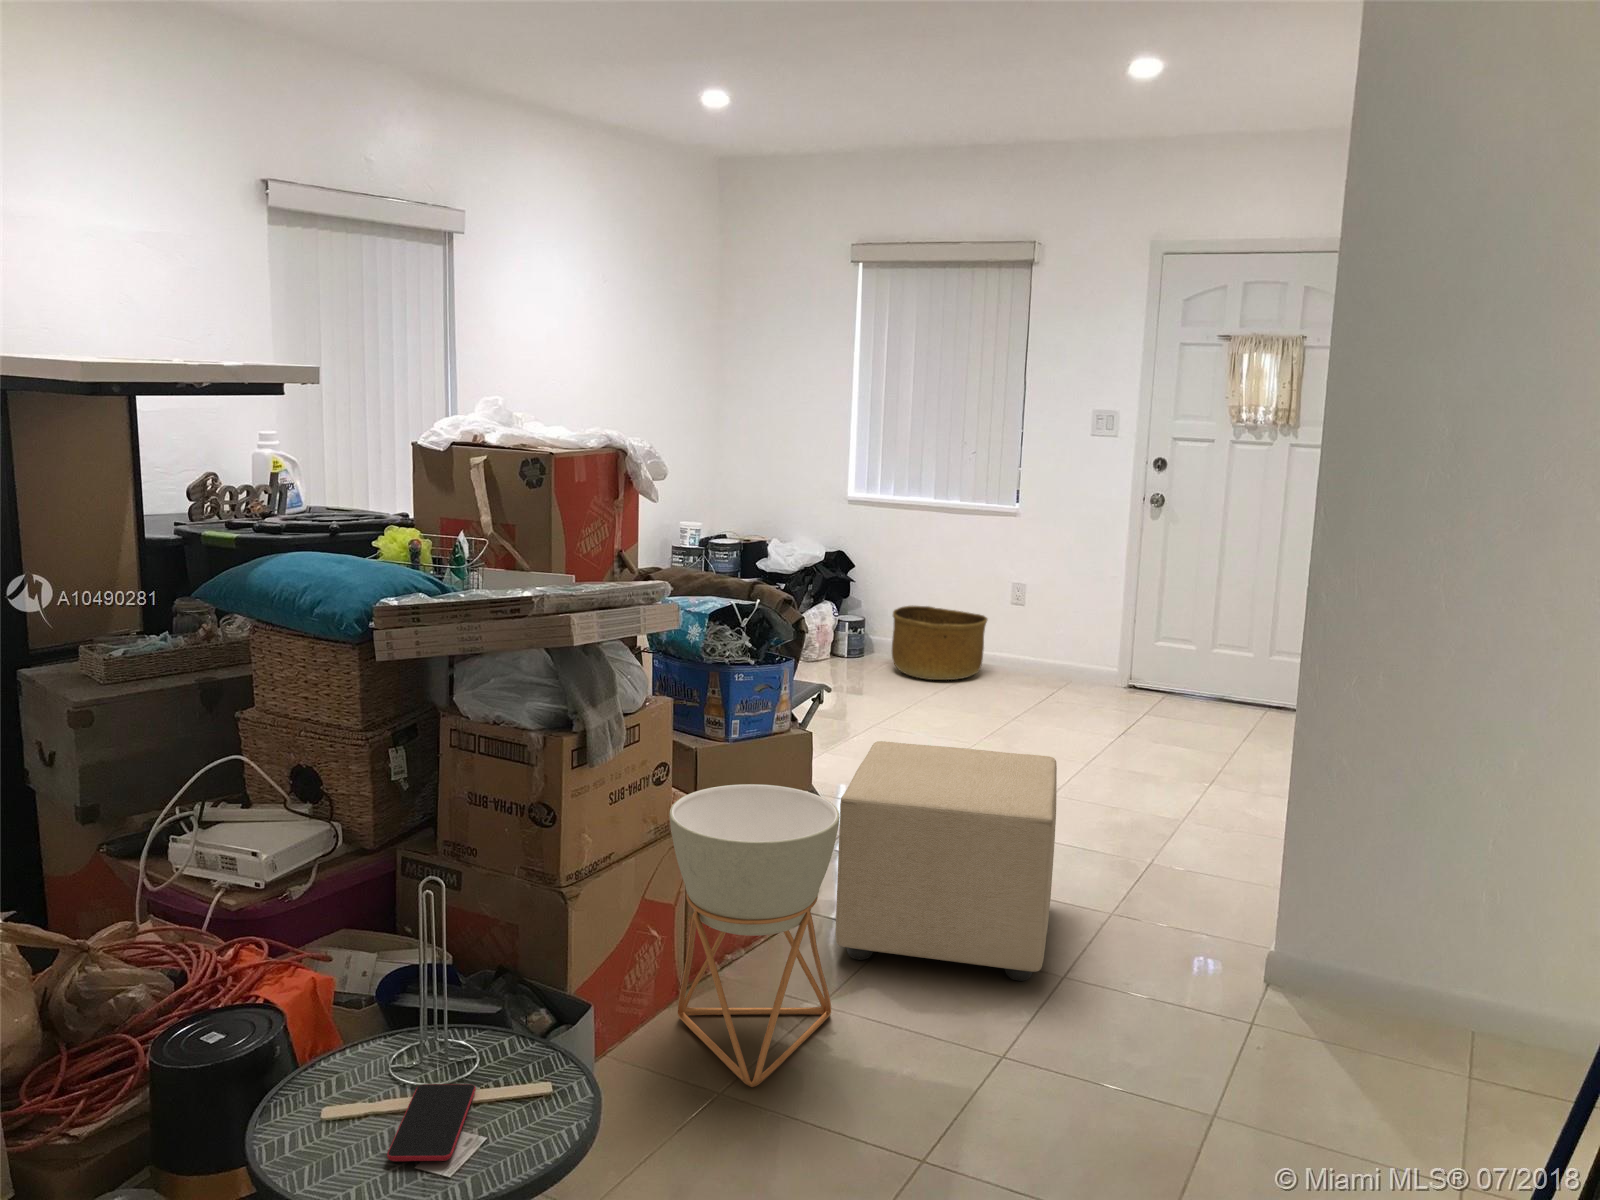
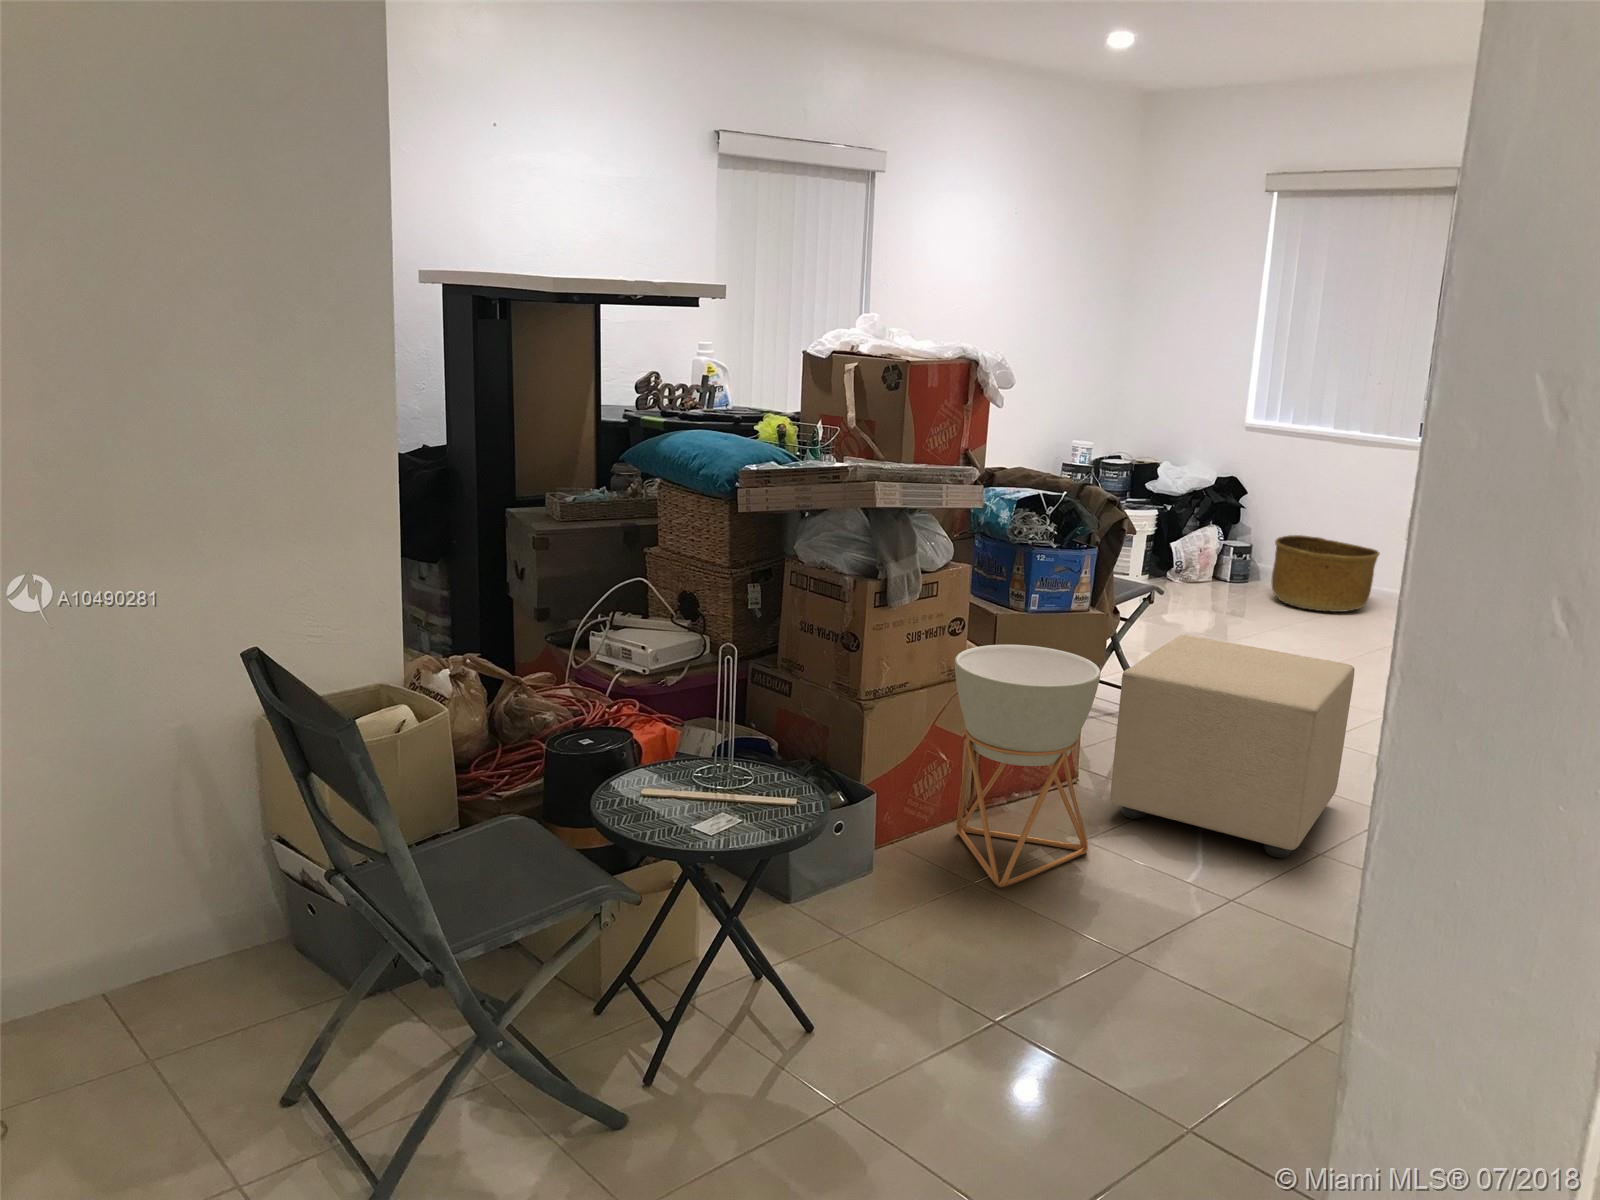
smartphone: present [387,1084,476,1161] -> none [672,783,740,823]

